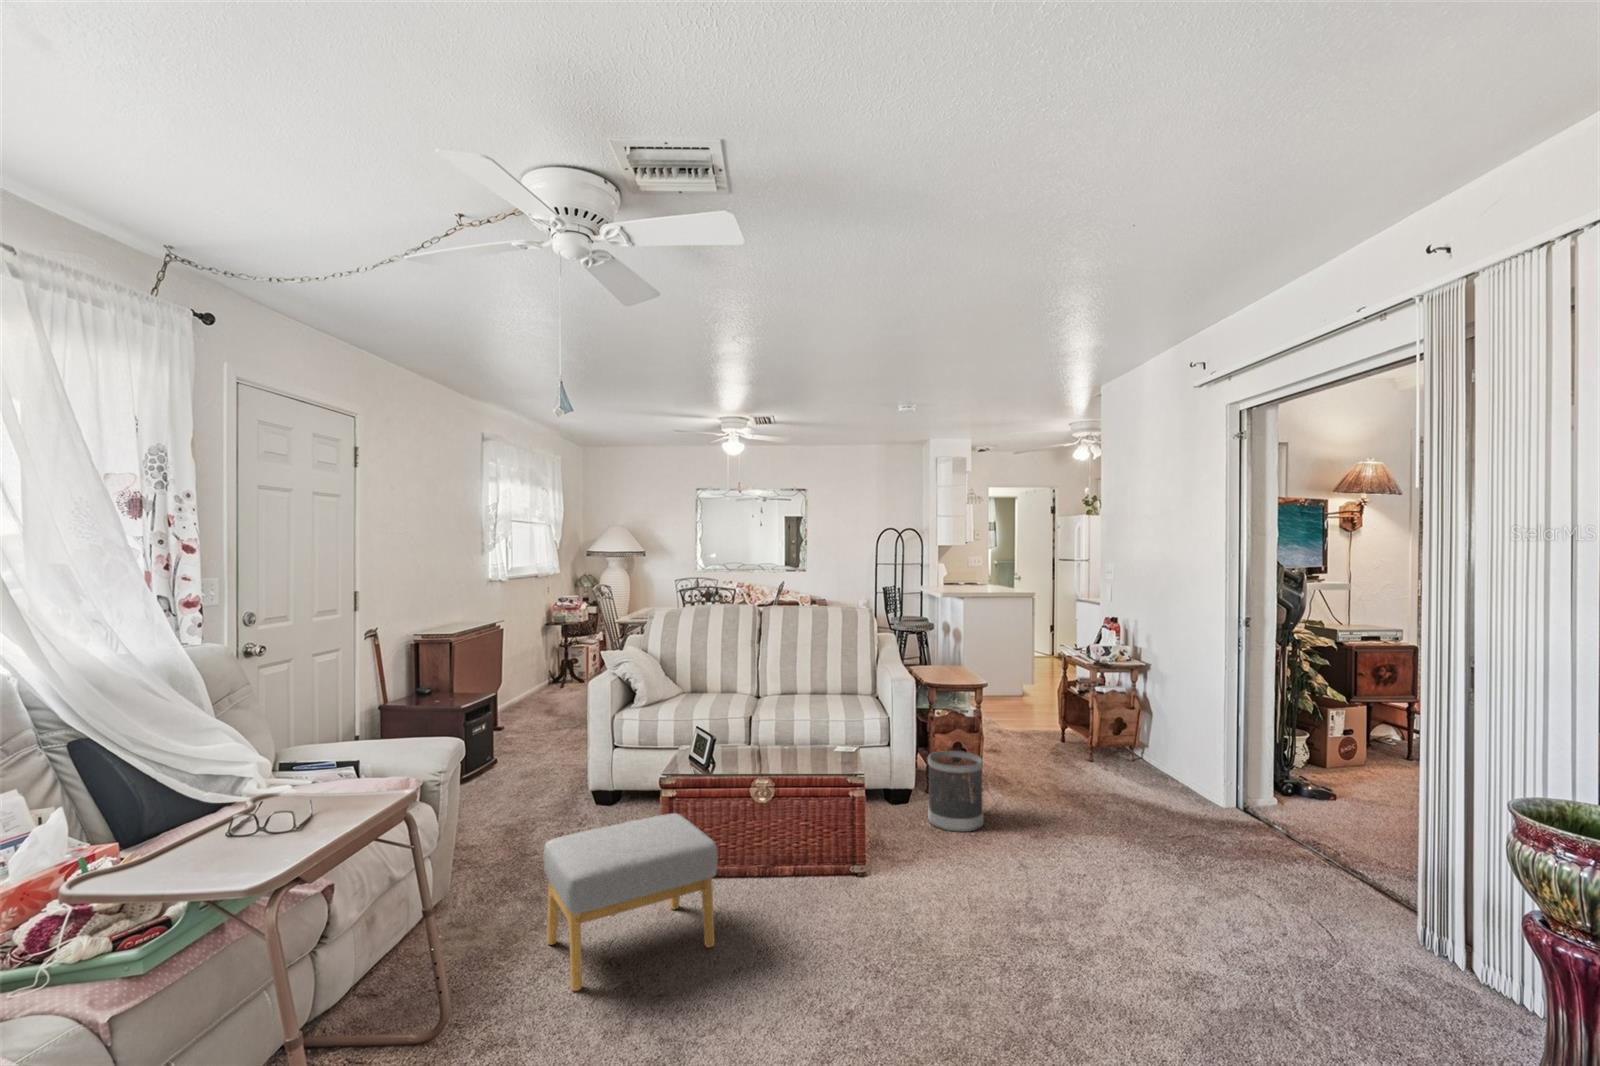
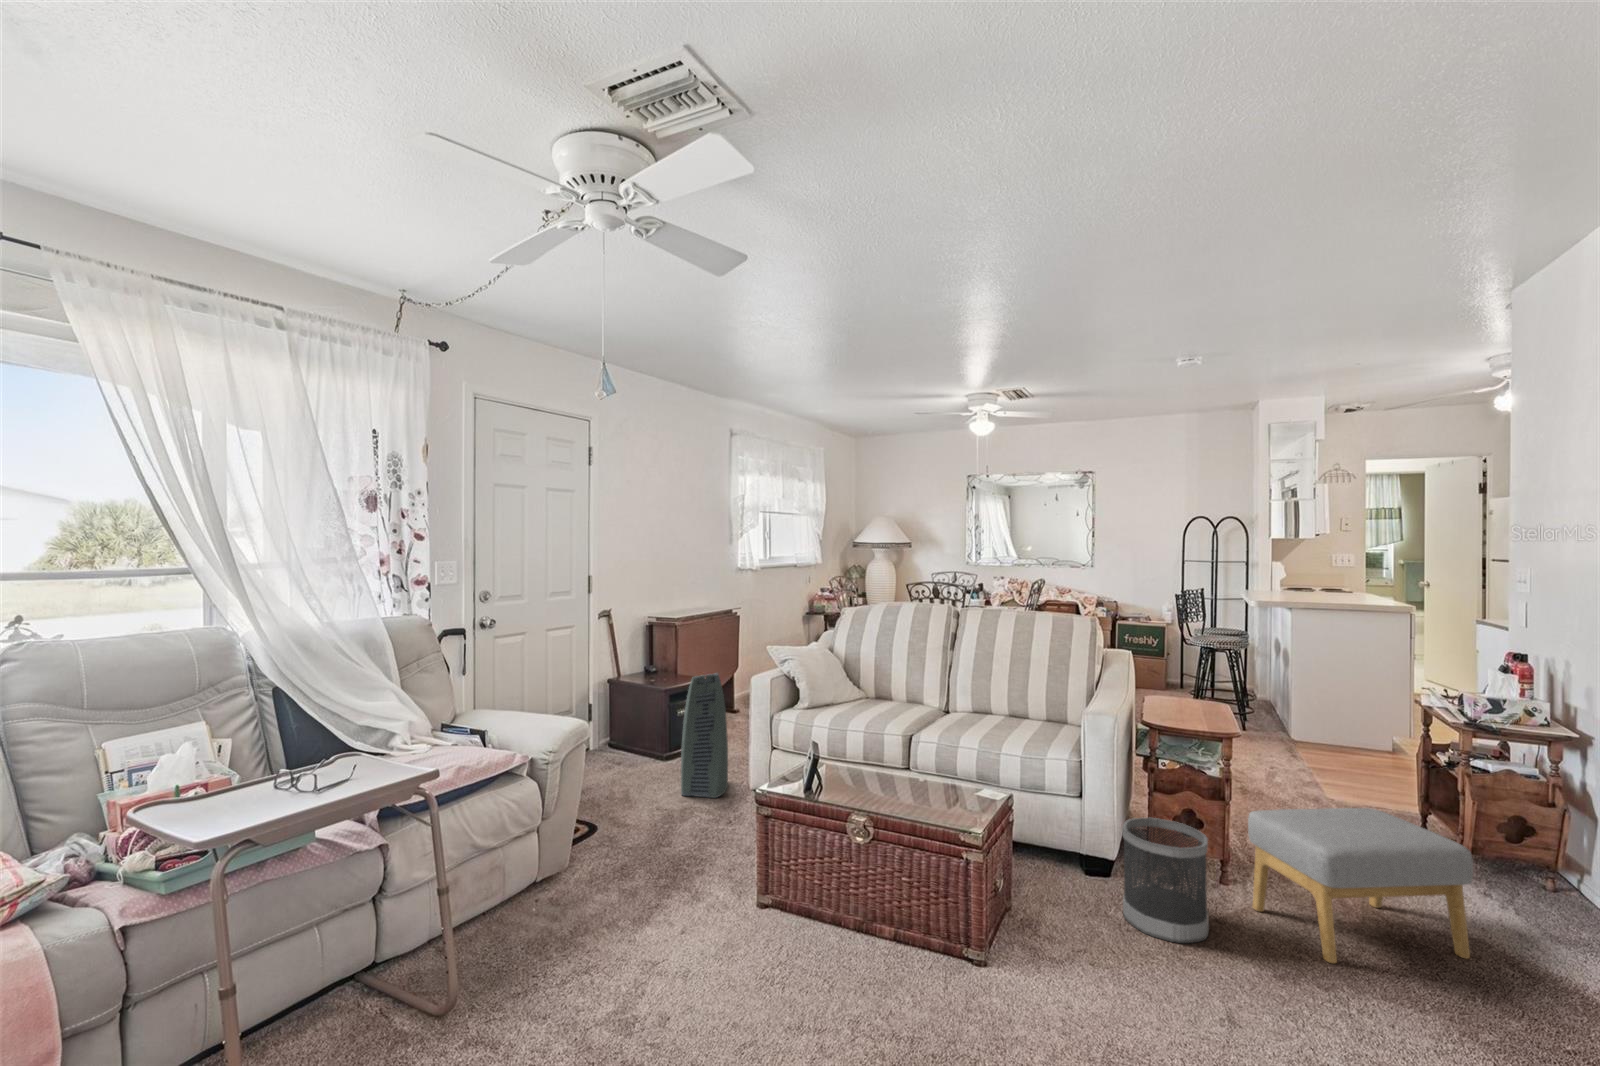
air purifier: none [504,684,554,813] -> present [681,674,728,798]
footstool: present [544,813,718,991] -> present [1248,808,1473,963]

